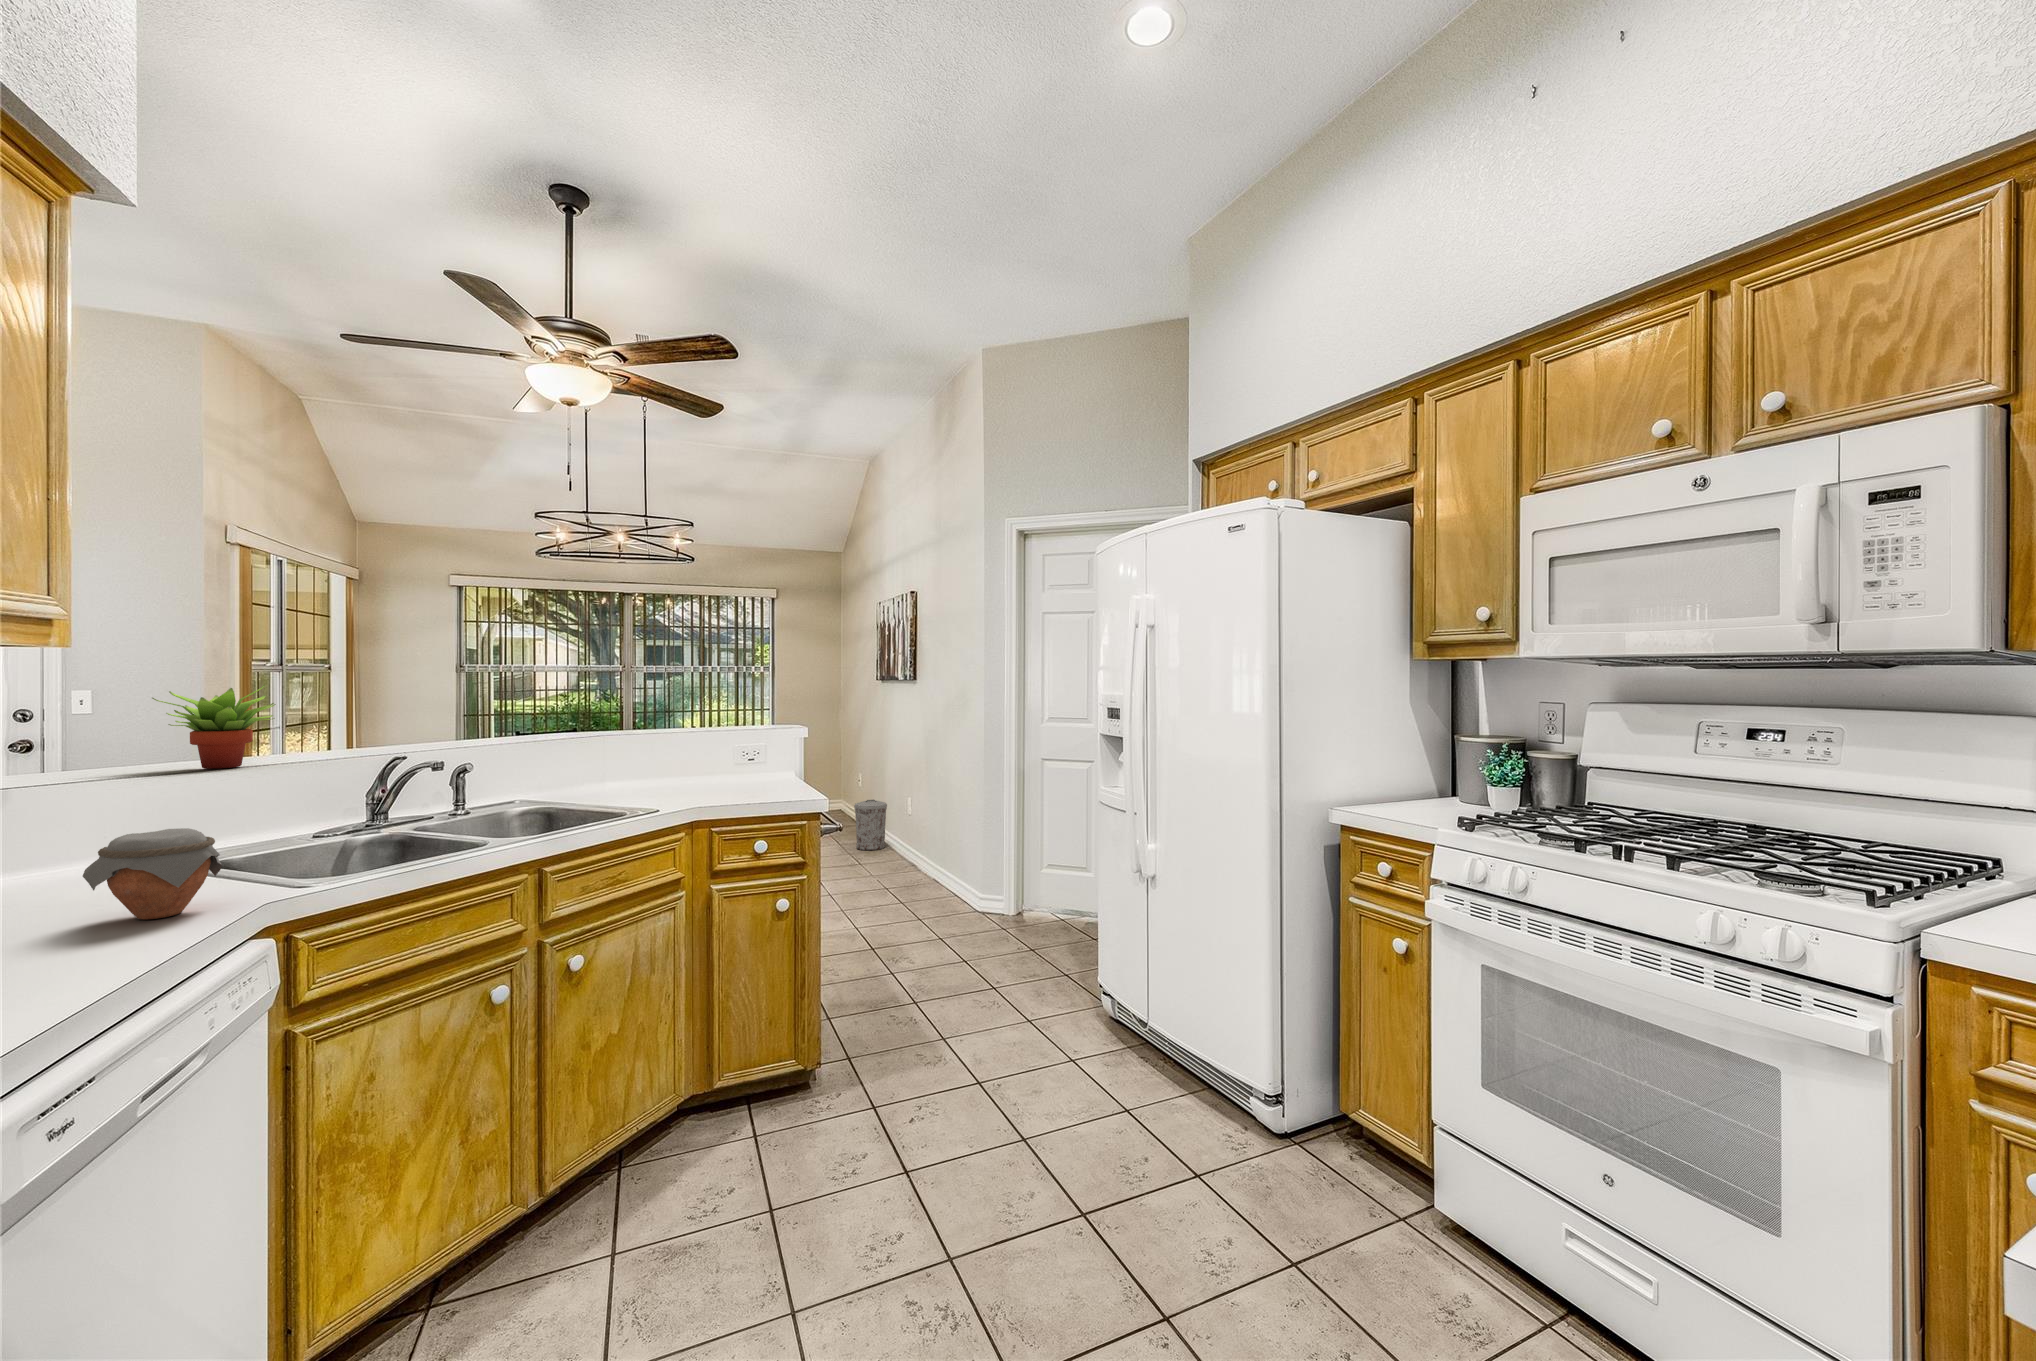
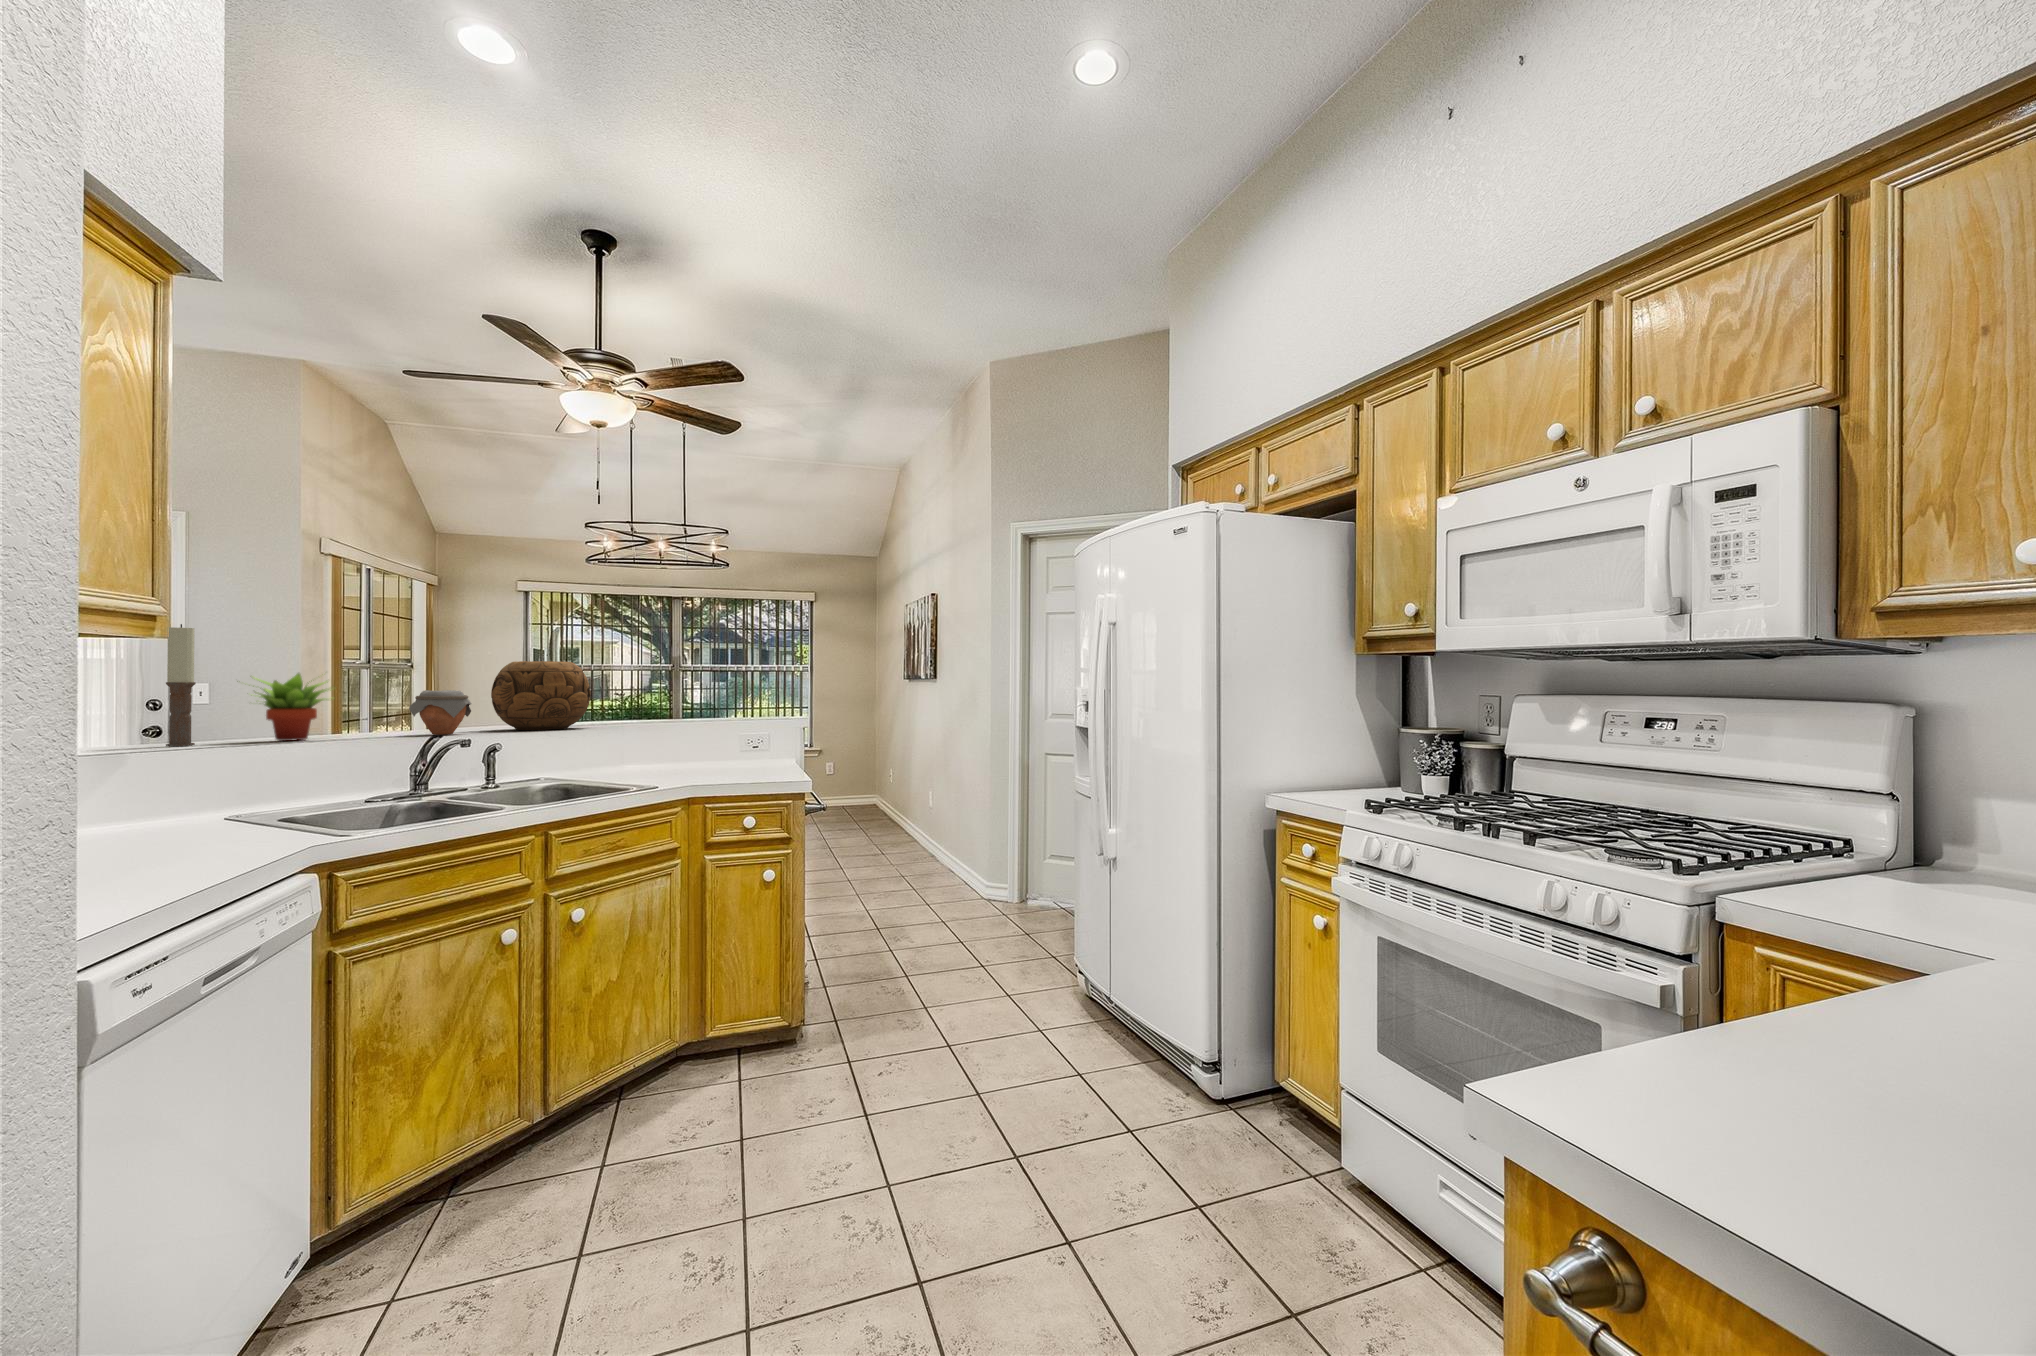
candle: none [64,632,102,780] -> present [166,624,196,746]
decorative bowl: none [454,670,568,748] -> present [491,661,591,730]
trash can: present [854,800,887,850] -> none [884,793,915,841]
jar: present [83,828,222,920] -> present [409,690,471,735]

